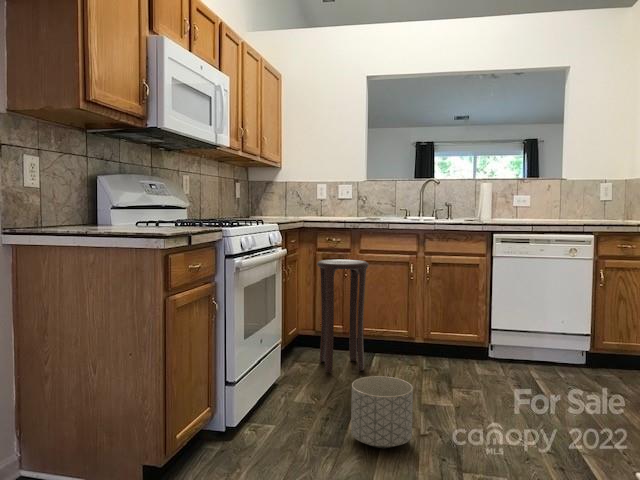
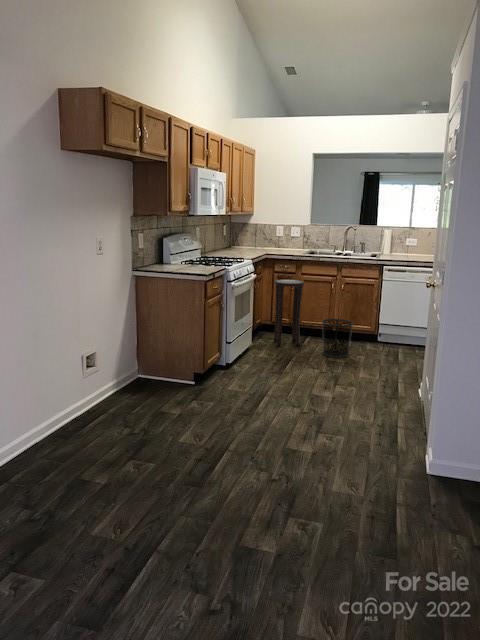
waste bin: none [405,324,463,397] -> present [322,319,353,358]
planter: present [351,376,413,448] -> none [286,342,317,374]

